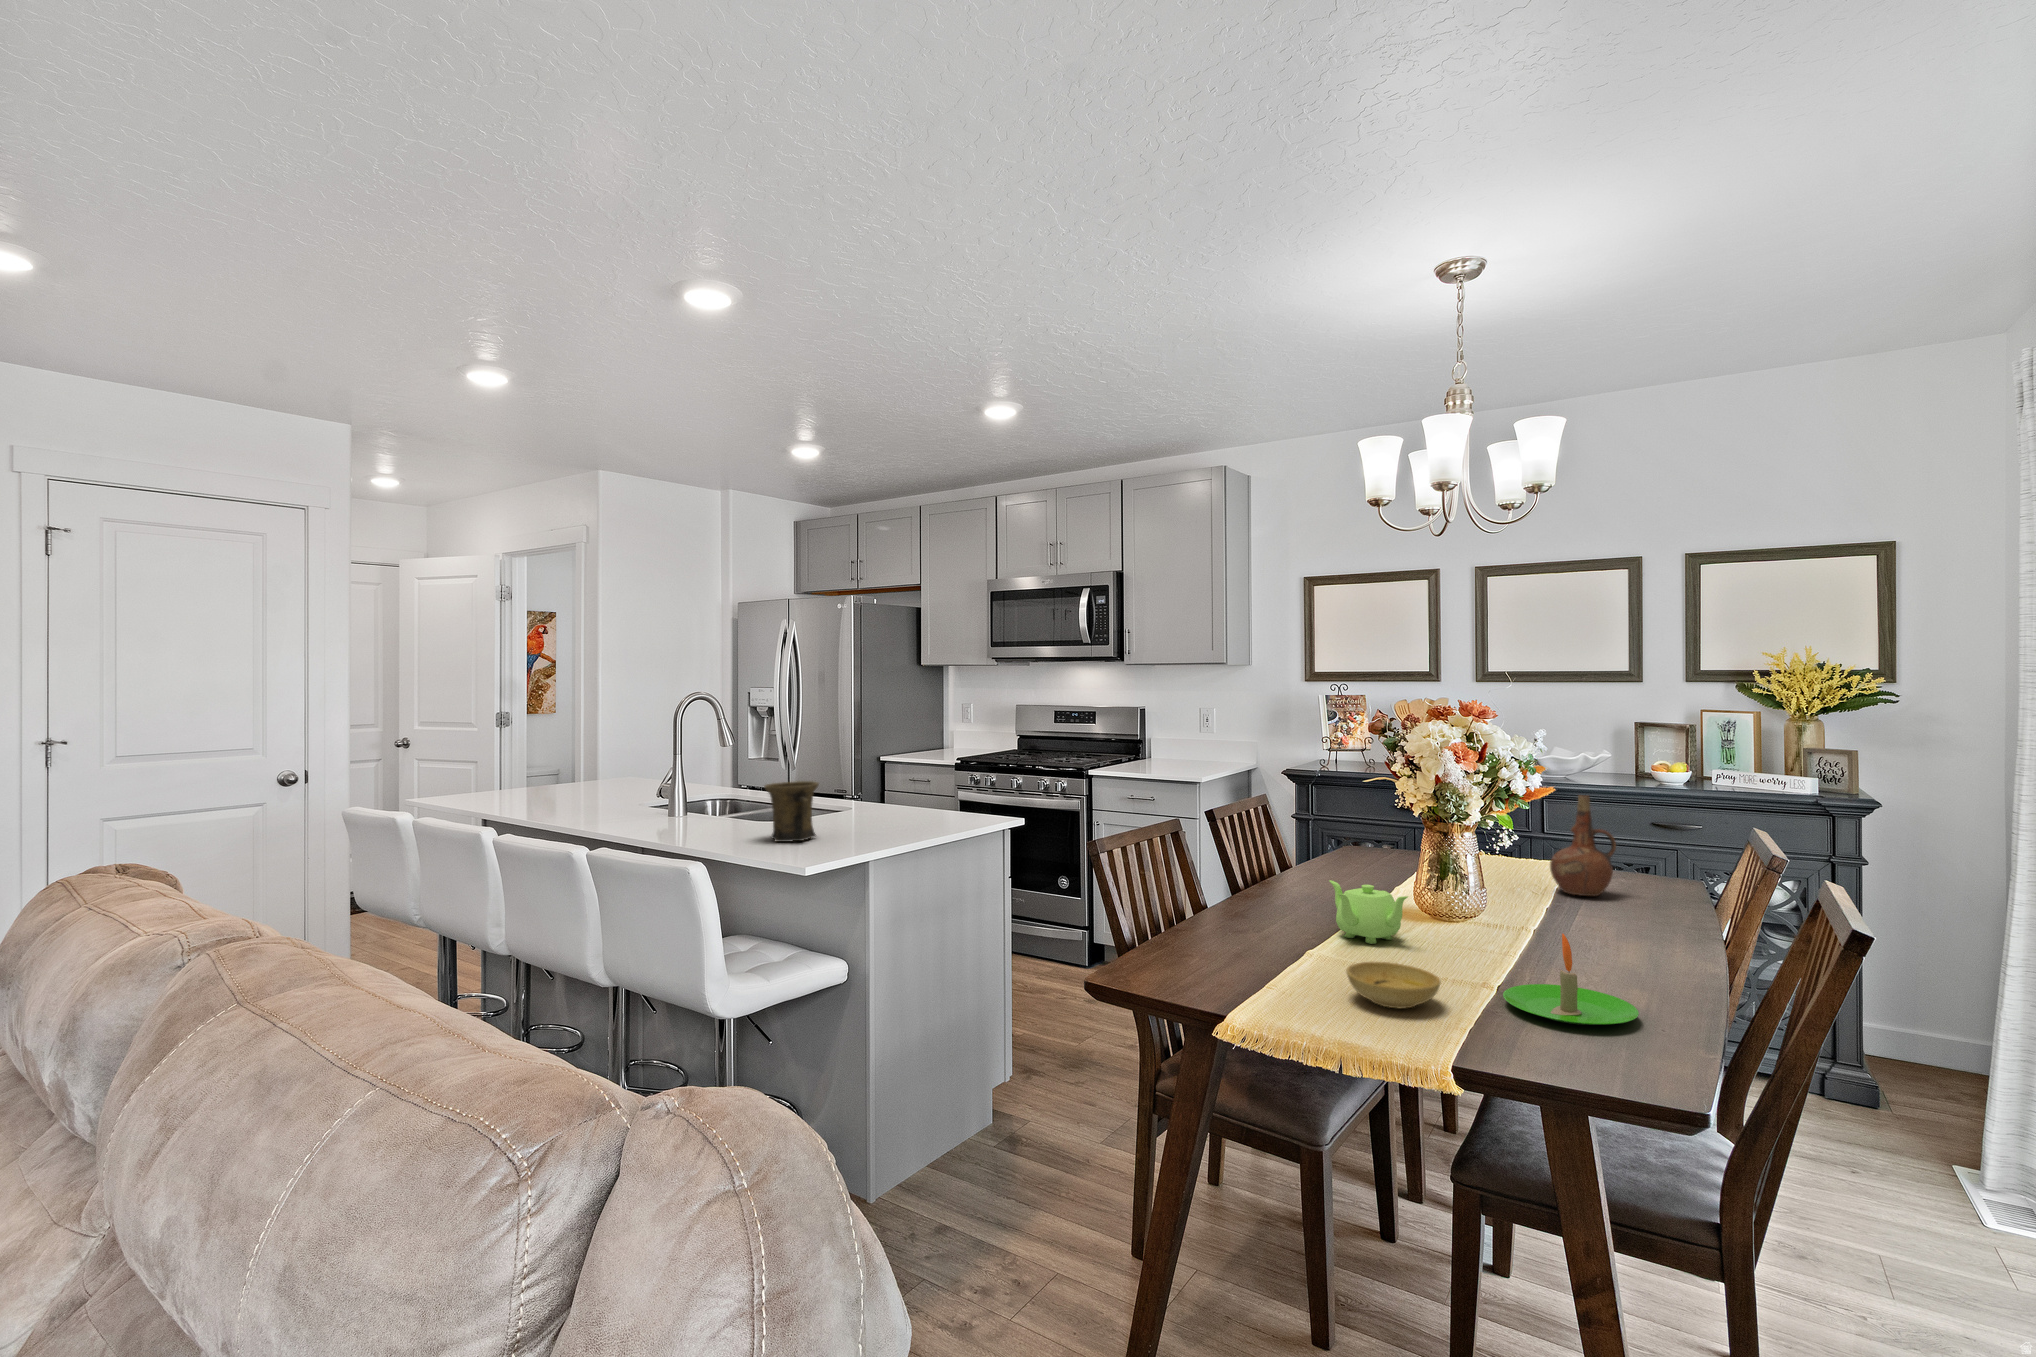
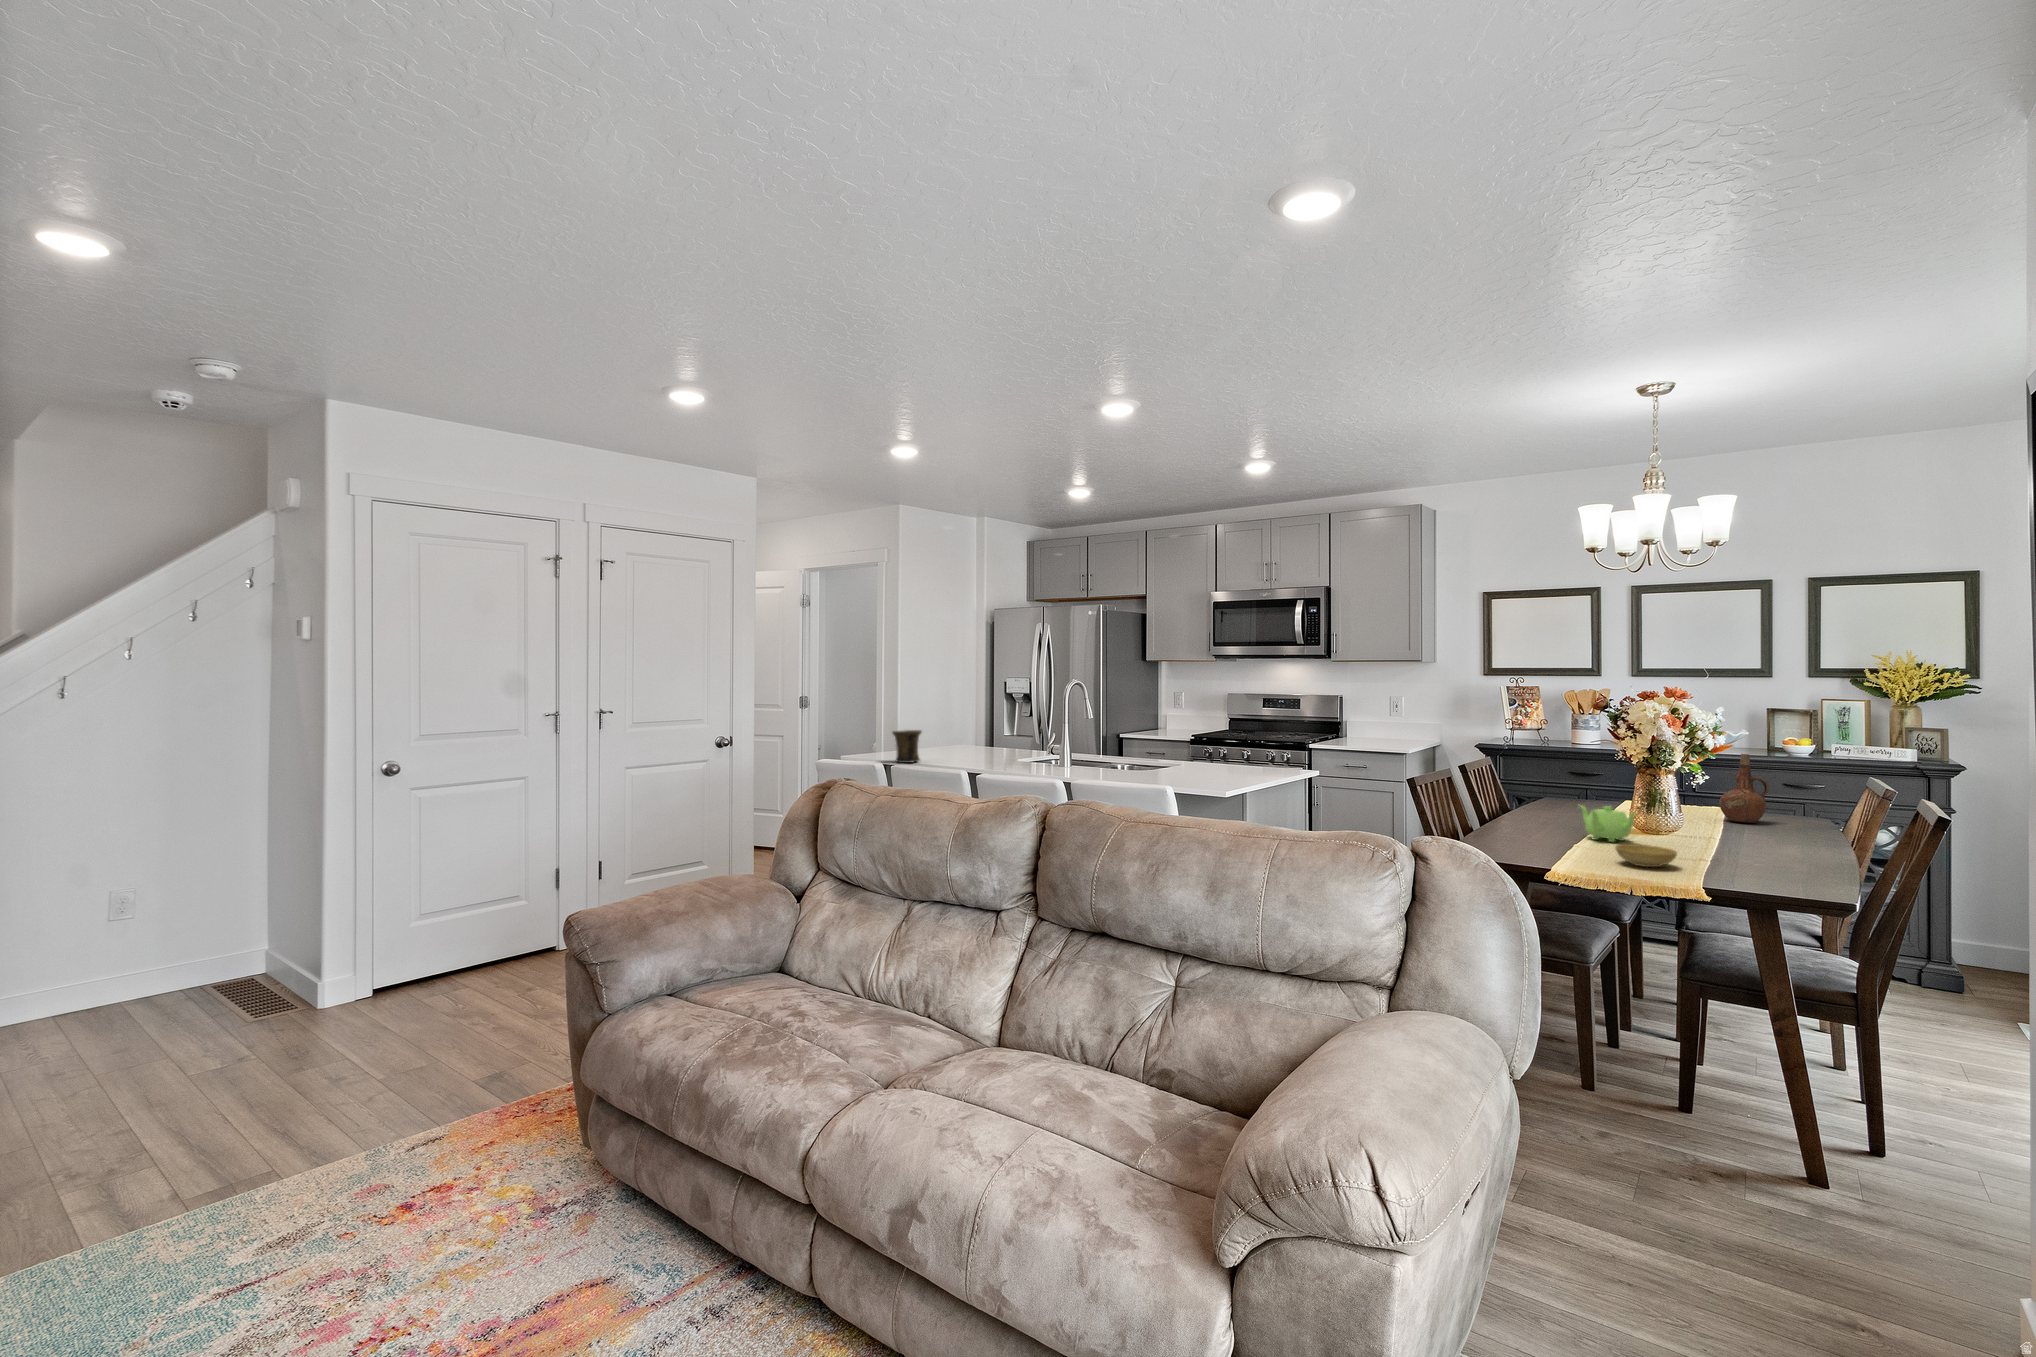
mug: present [764,781,819,842] -> present [892,730,921,763]
candle: present [1503,934,1639,1025] -> none [1714,824,1802,874]

